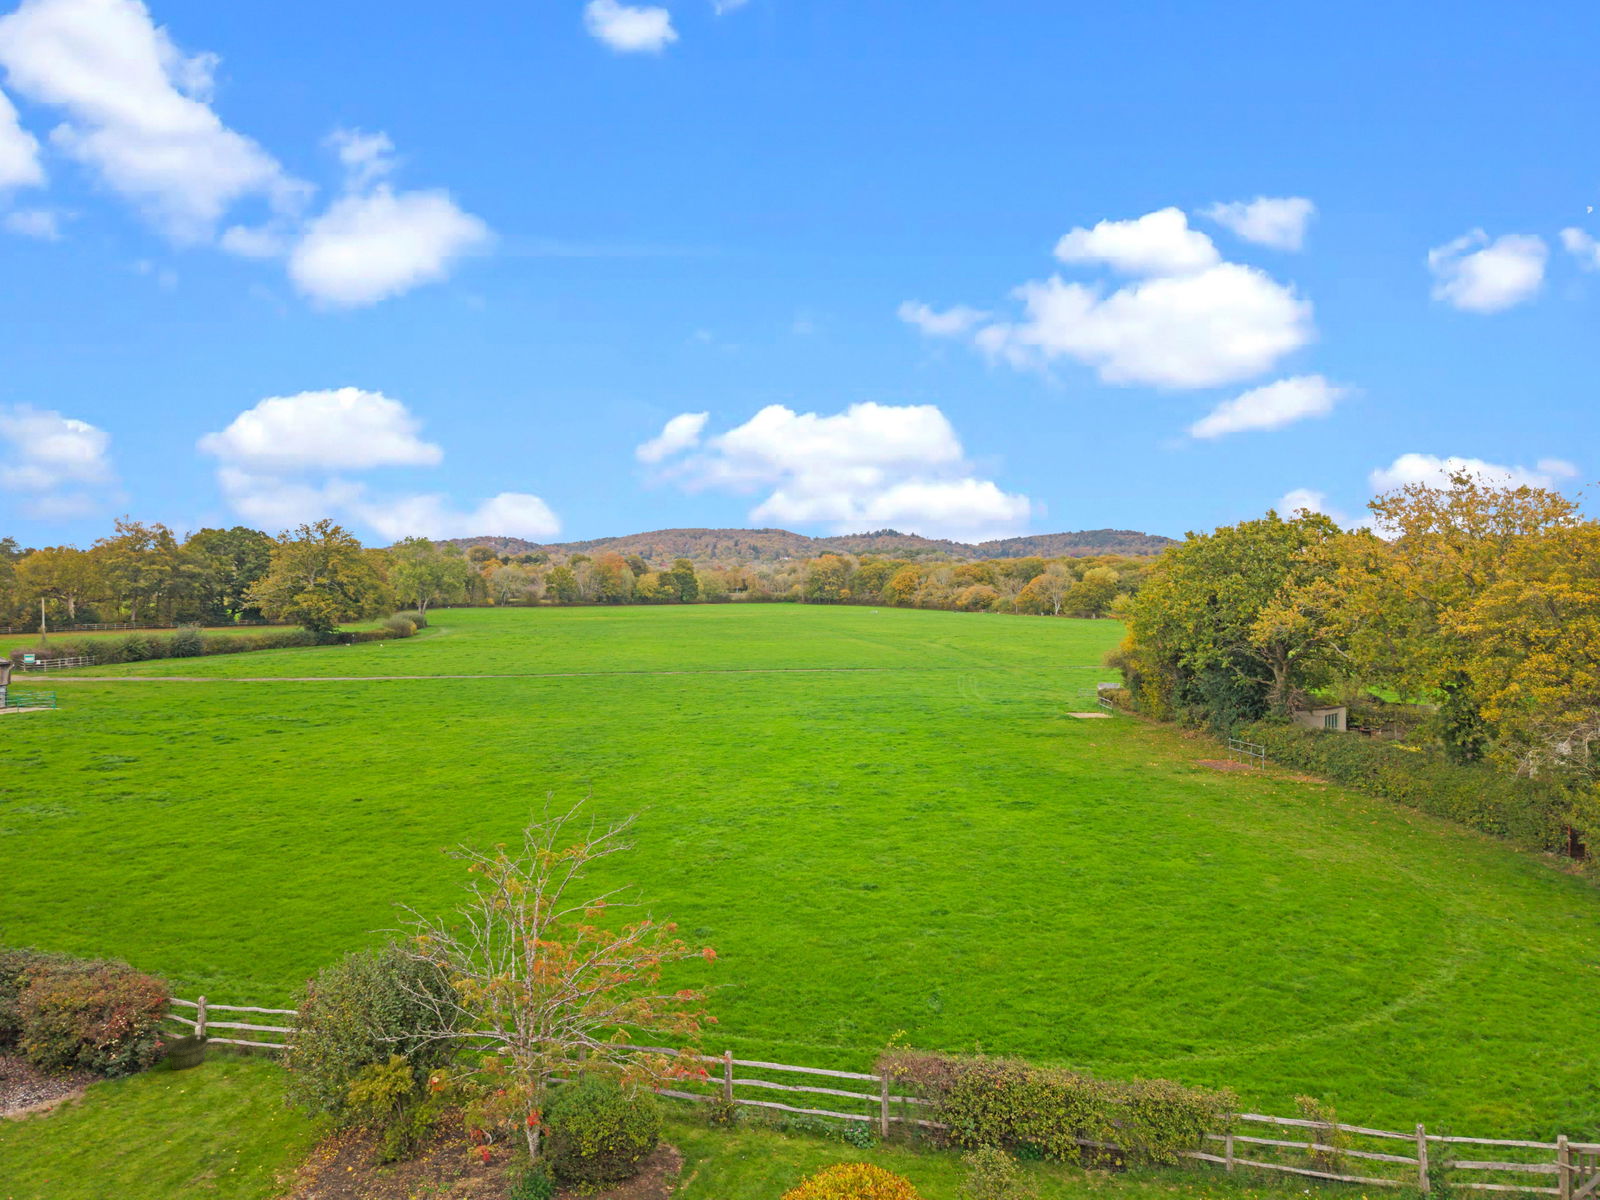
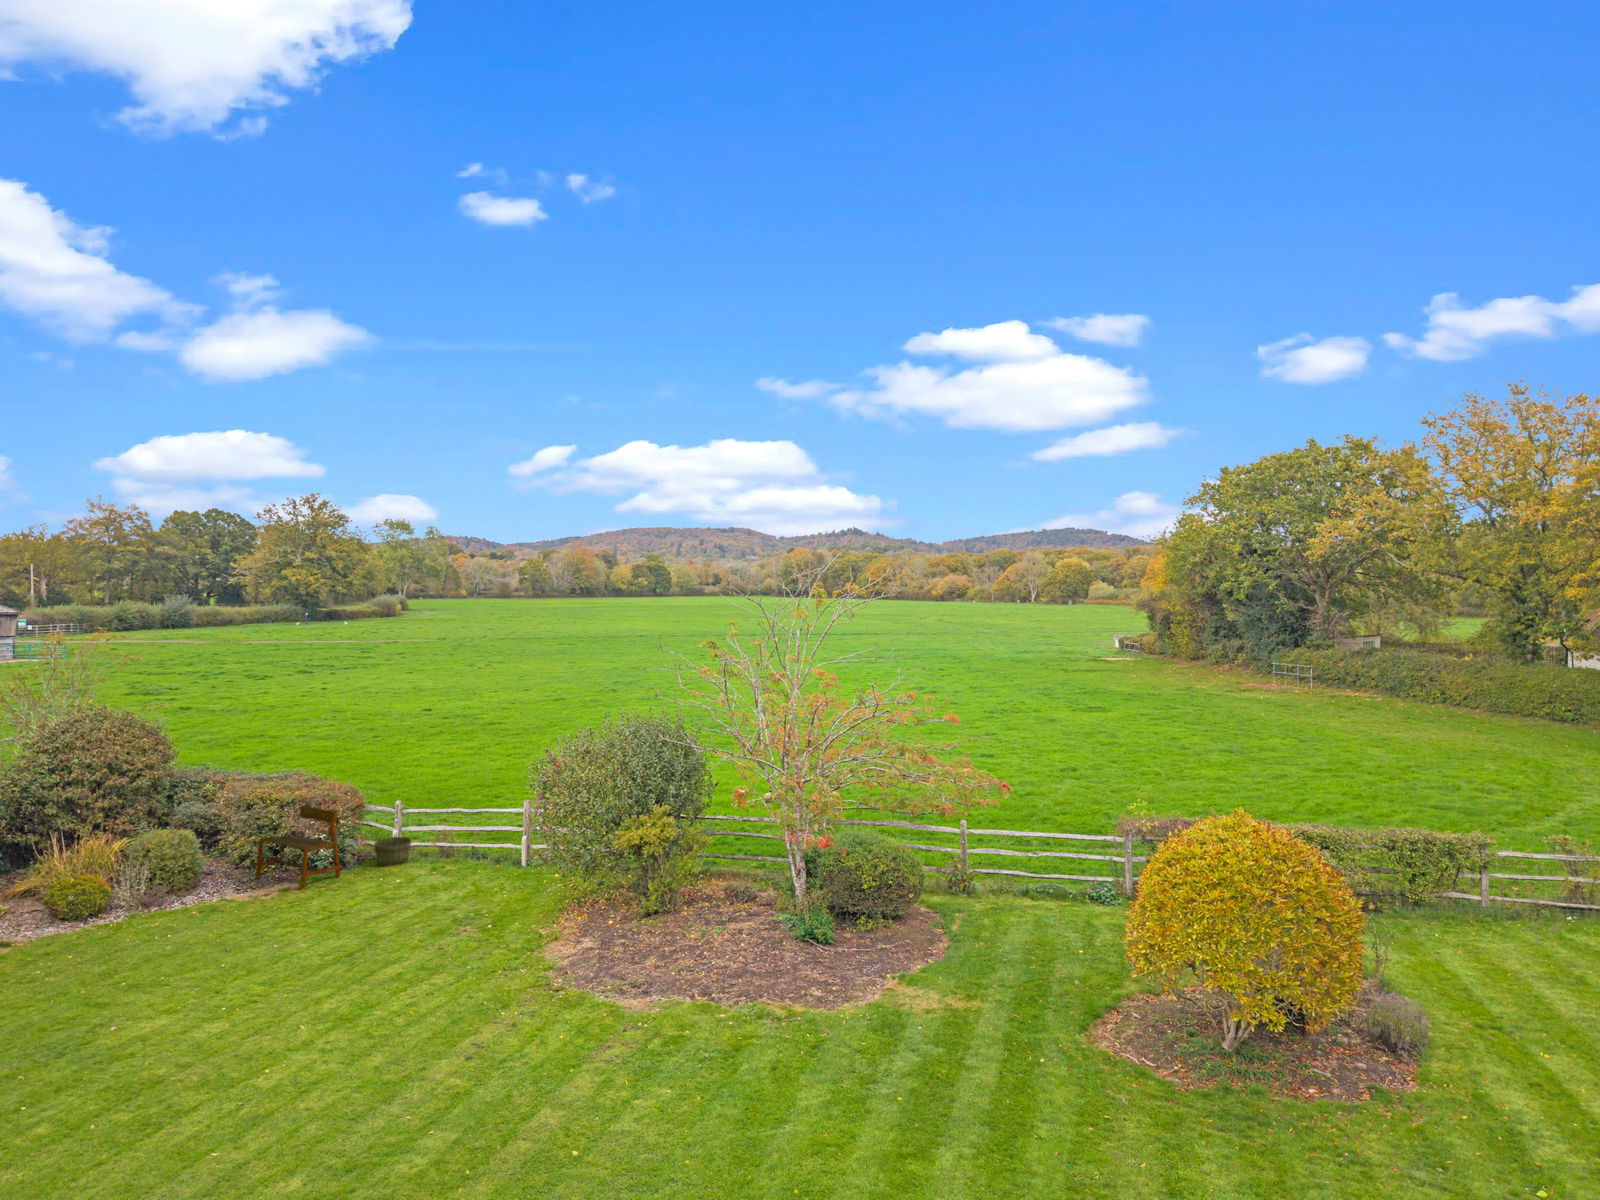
bench: none [42,1008,125,1111] -> present [256,805,341,889]

